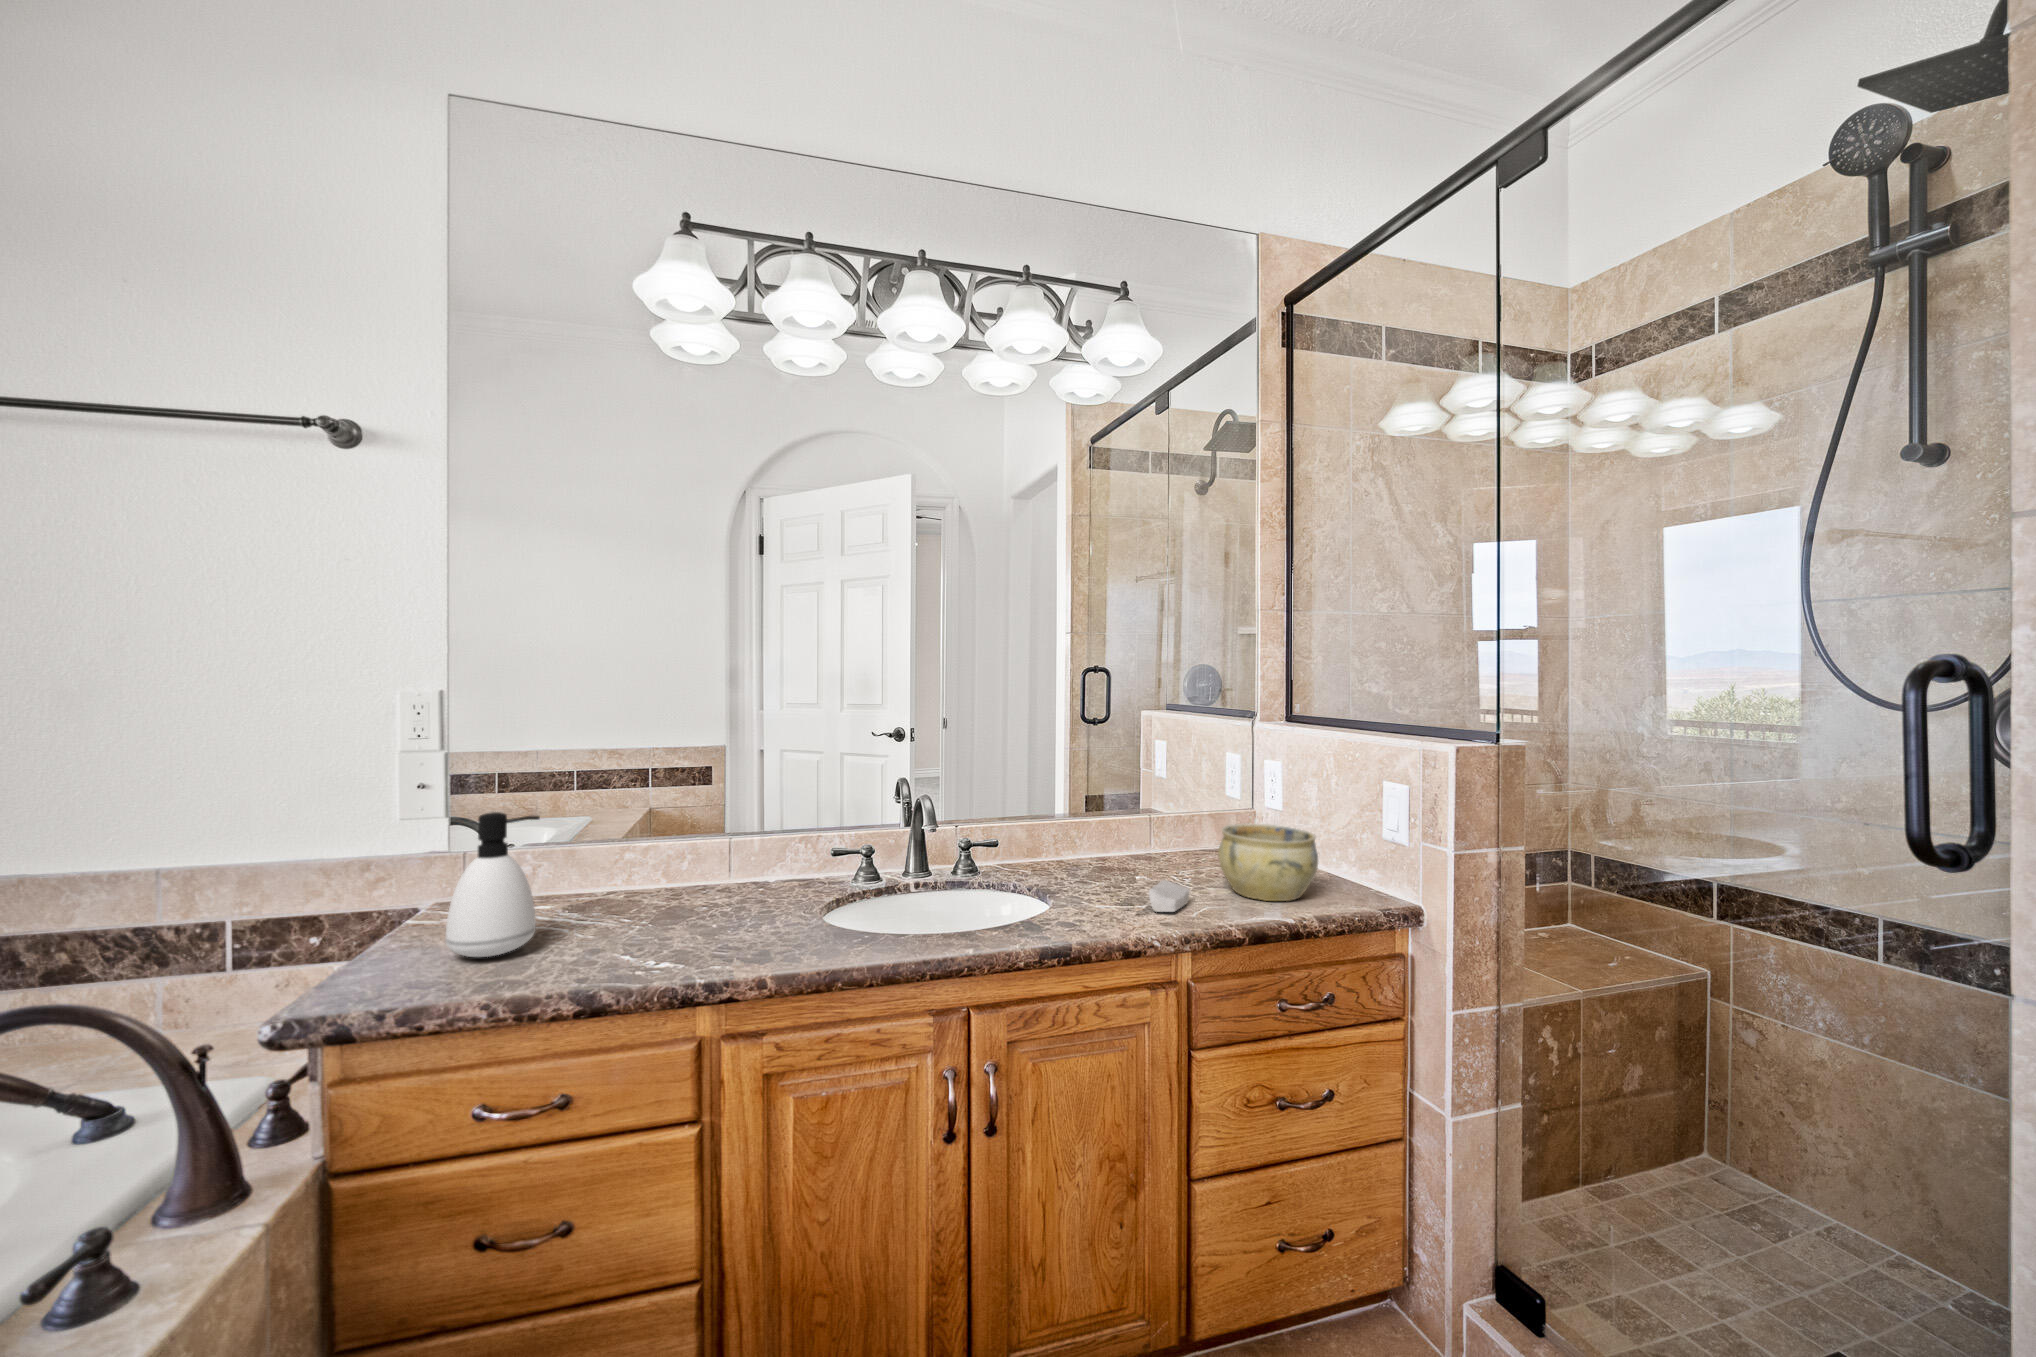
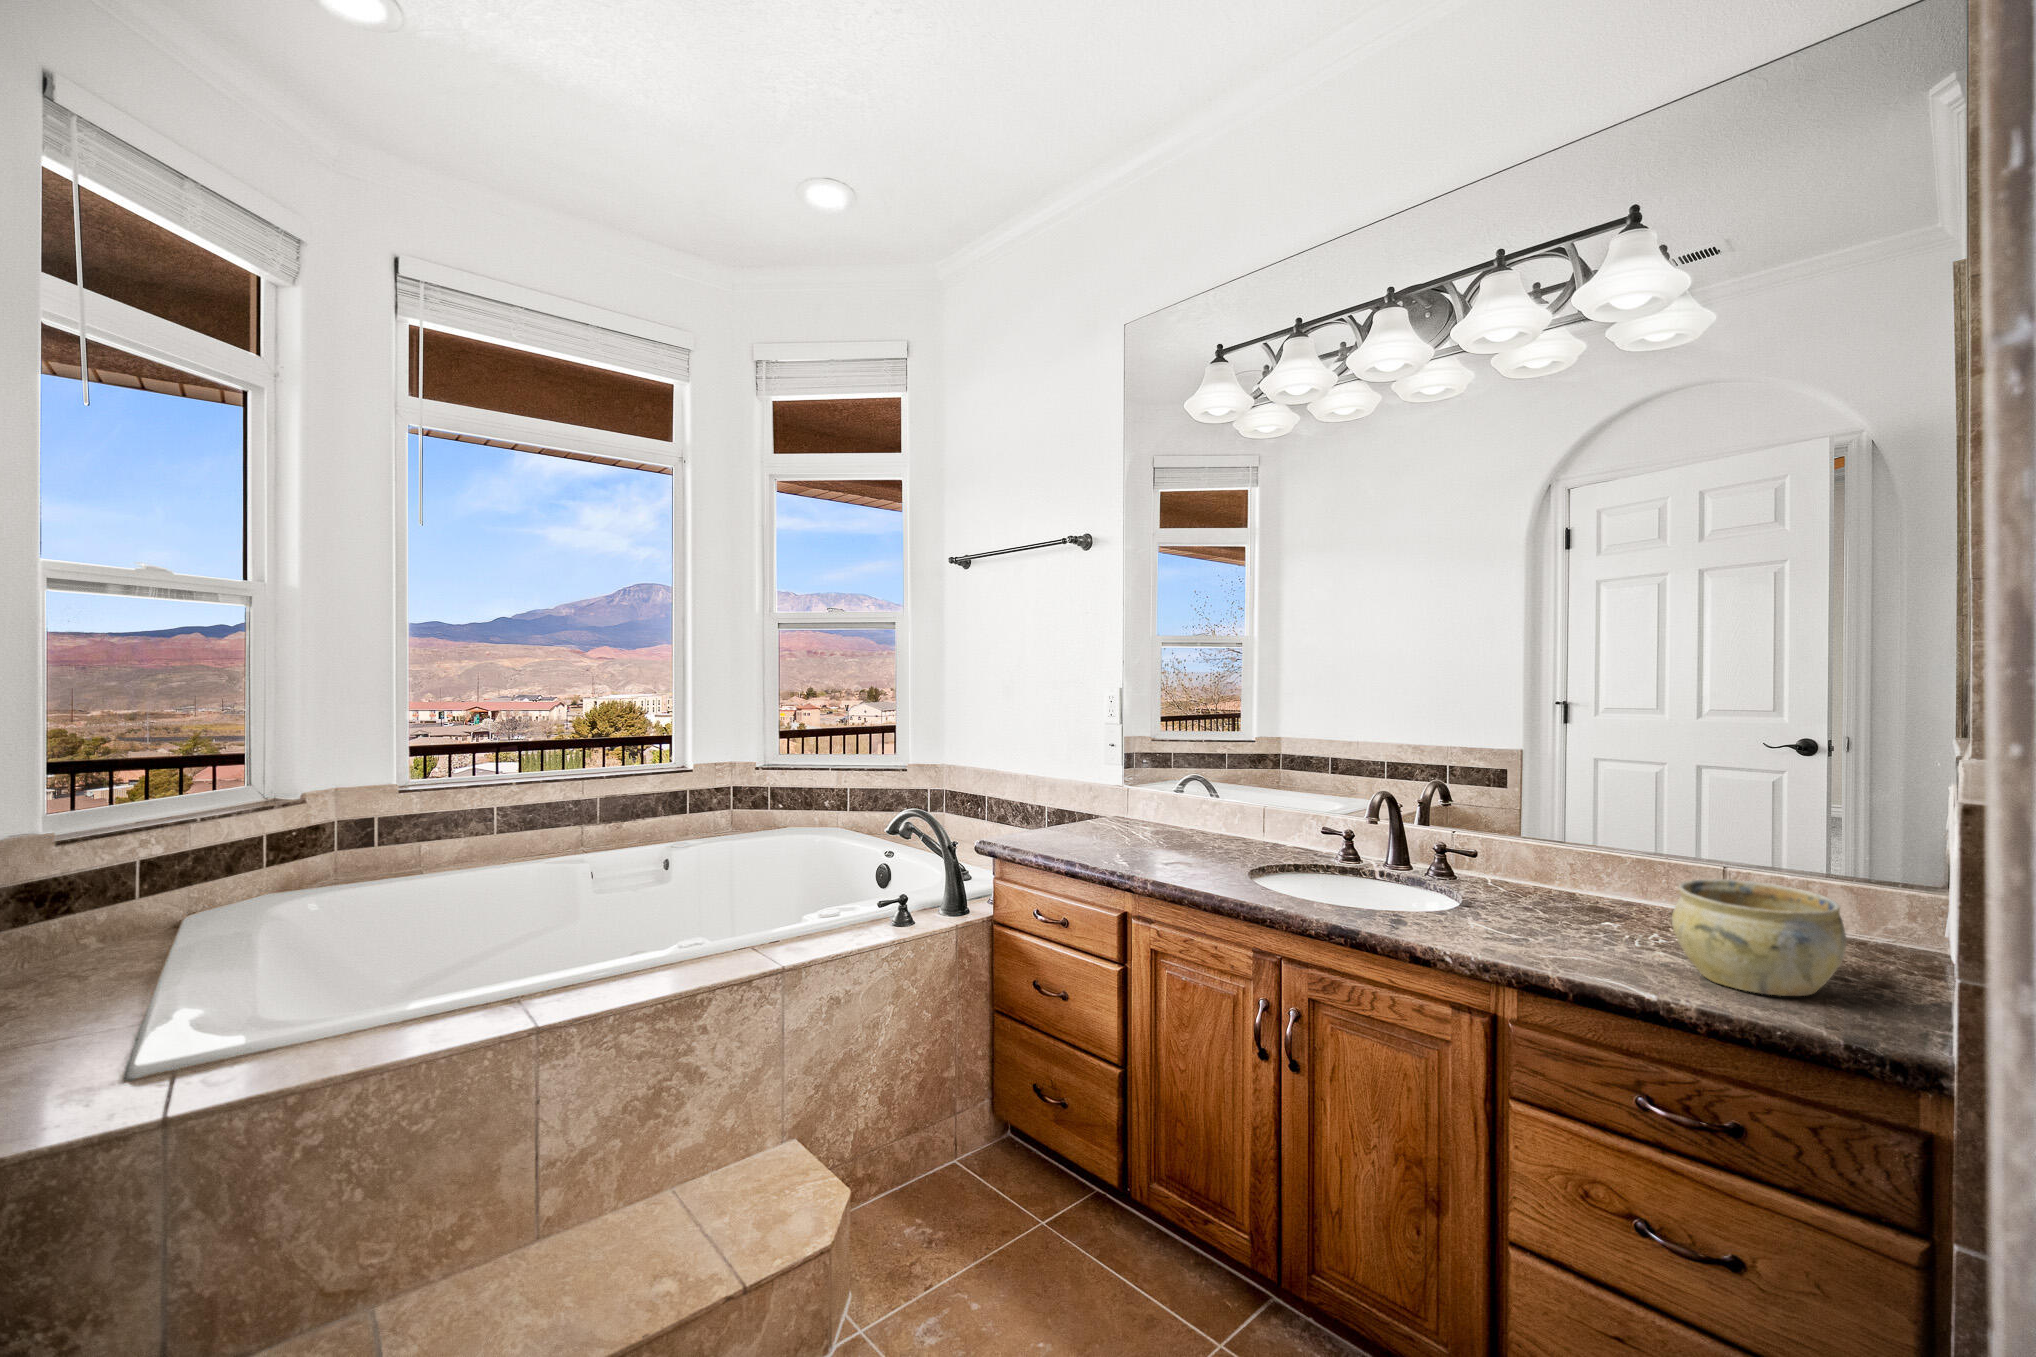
soap dispenser: present [445,812,540,957] -> none [1060,757,1105,841]
soap bar: present [1149,880,1190,912] -> none [1523,918,1597,951]

